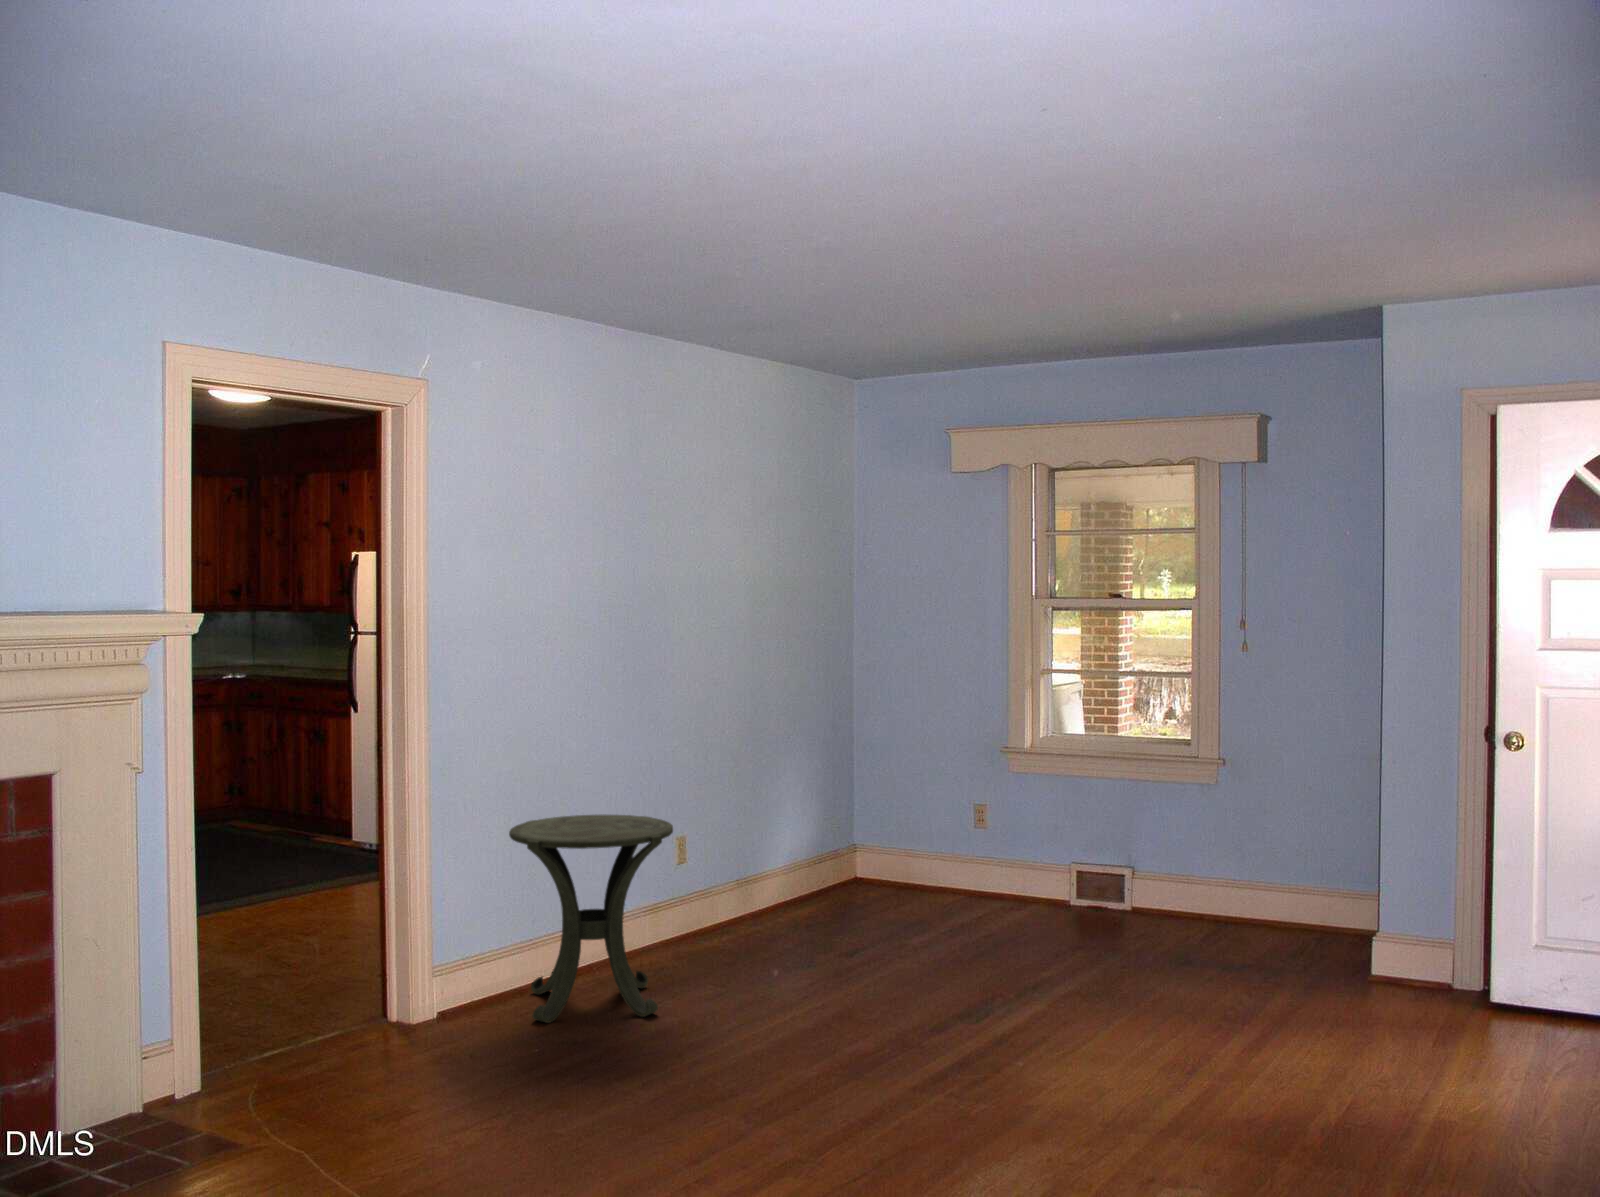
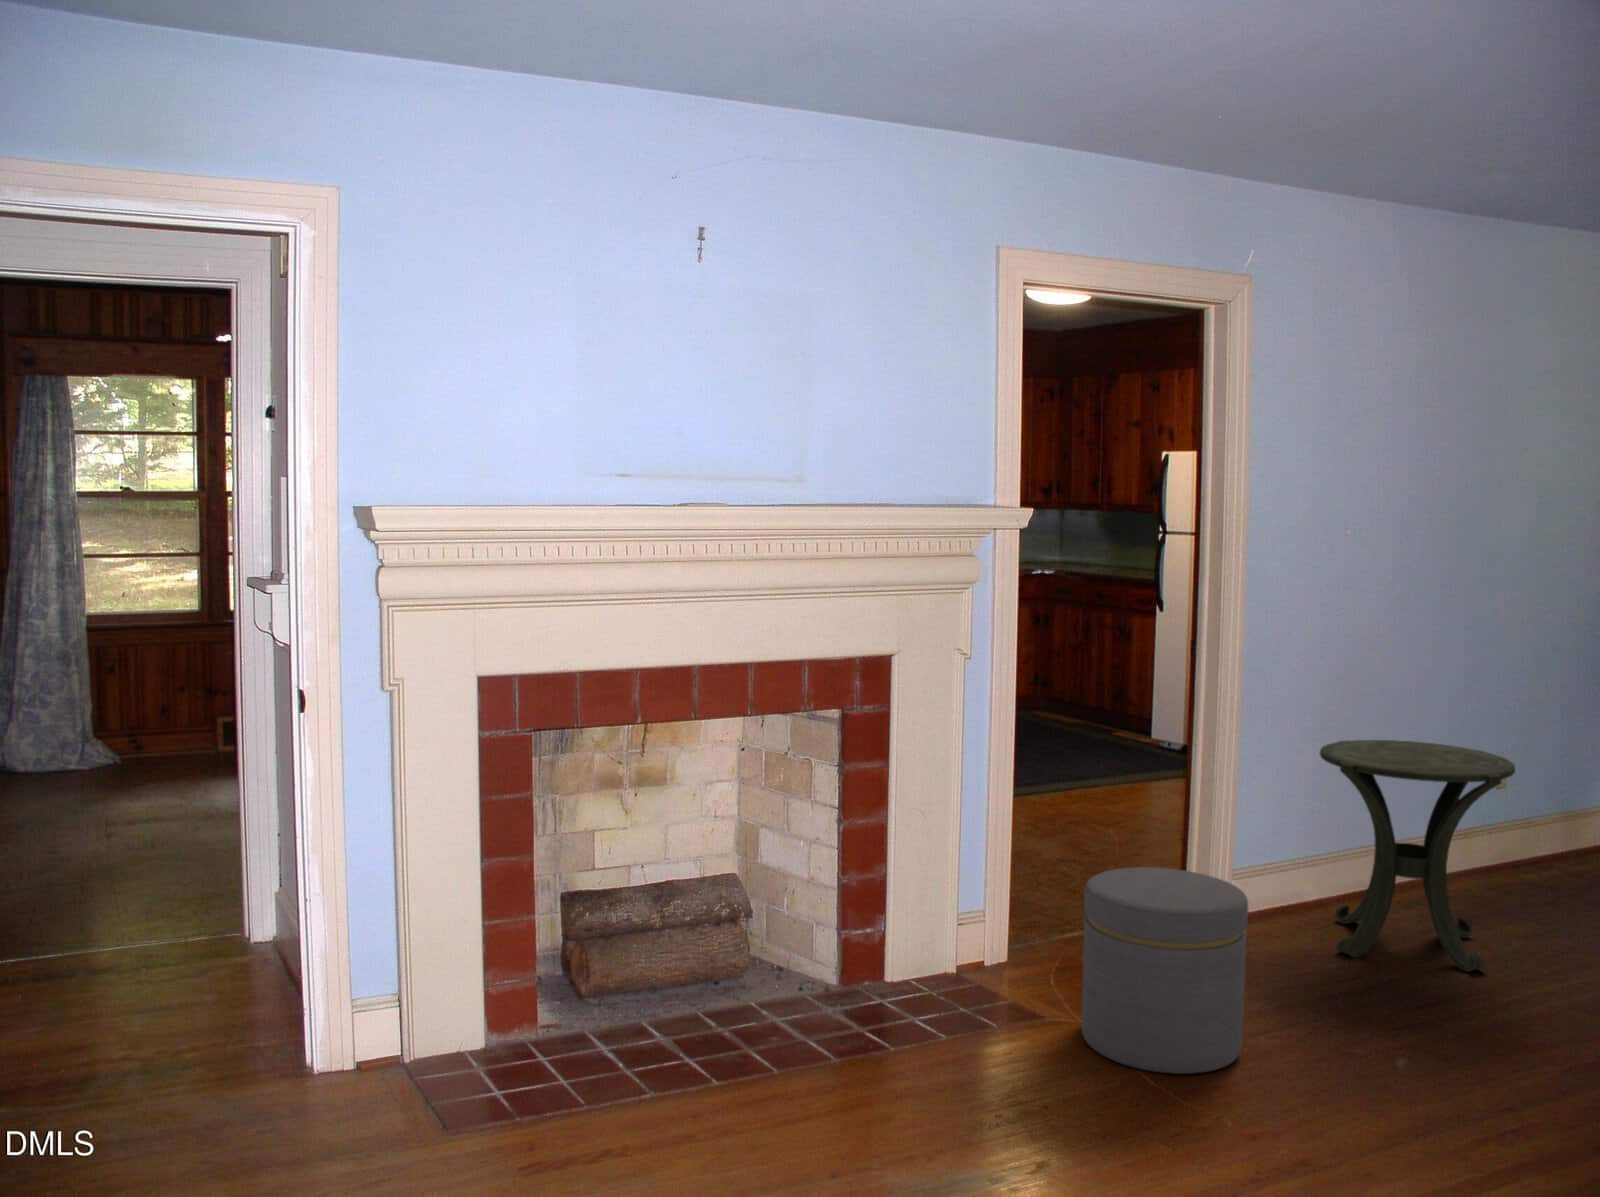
ottoman: none [283,962,446,1167] -> present [1081,867,1248,1074]

